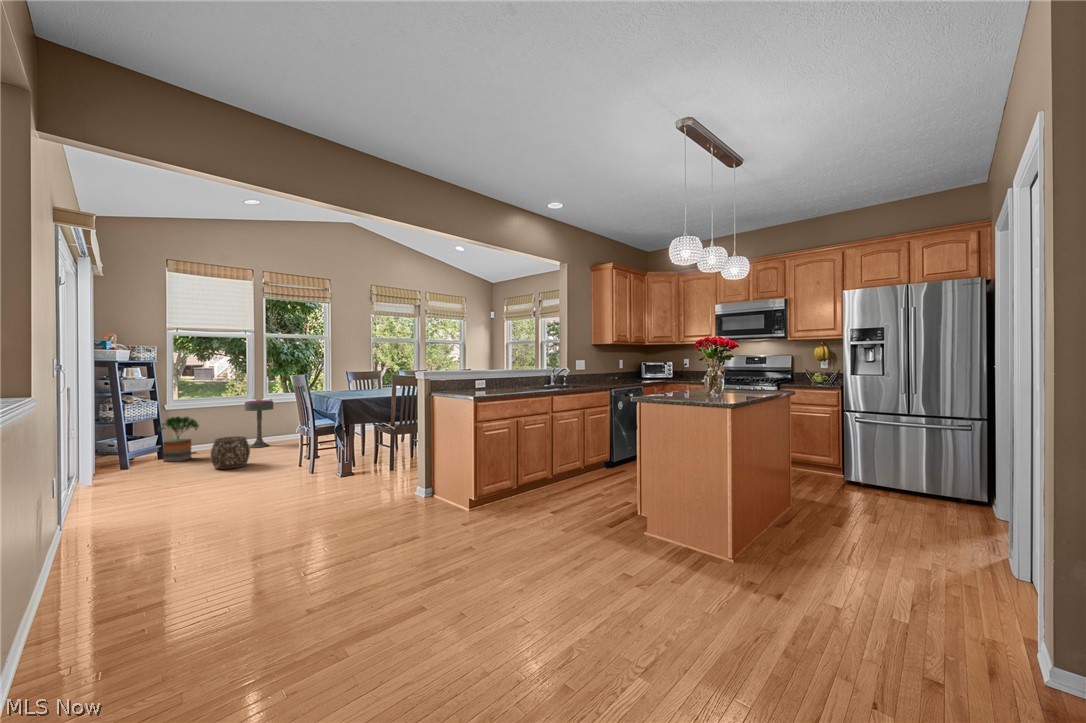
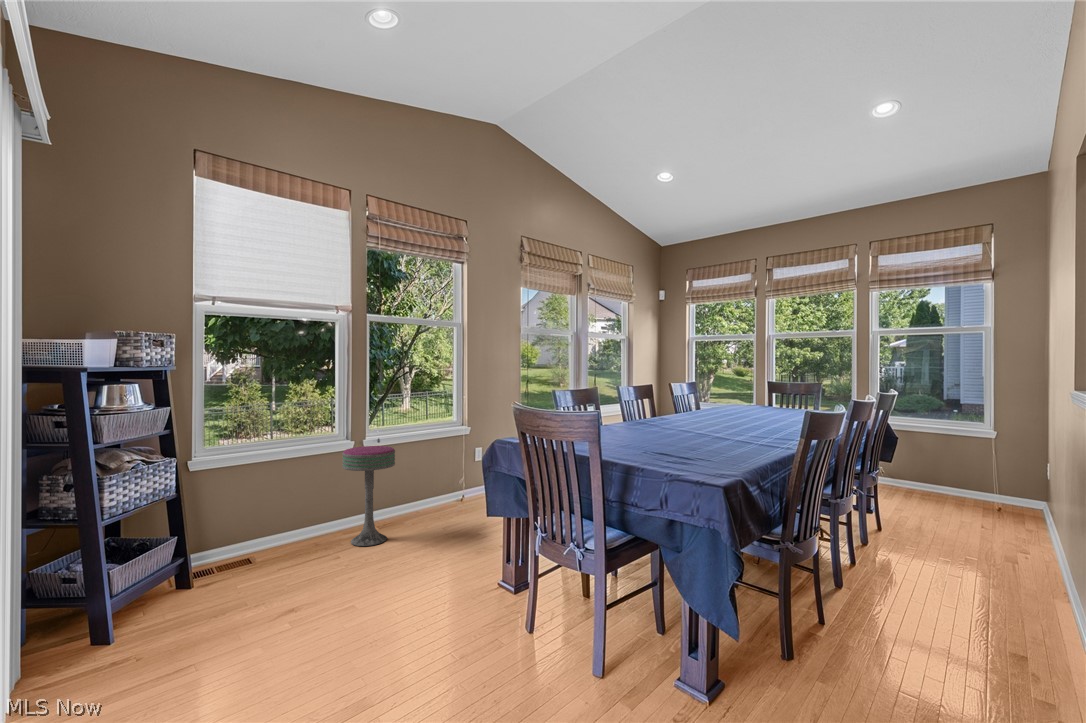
potted tree: present [159,416,199,462] -> none [176,492,270,606]
woven basket: present [211,436,250,469] -> none [319,552,408,653]

